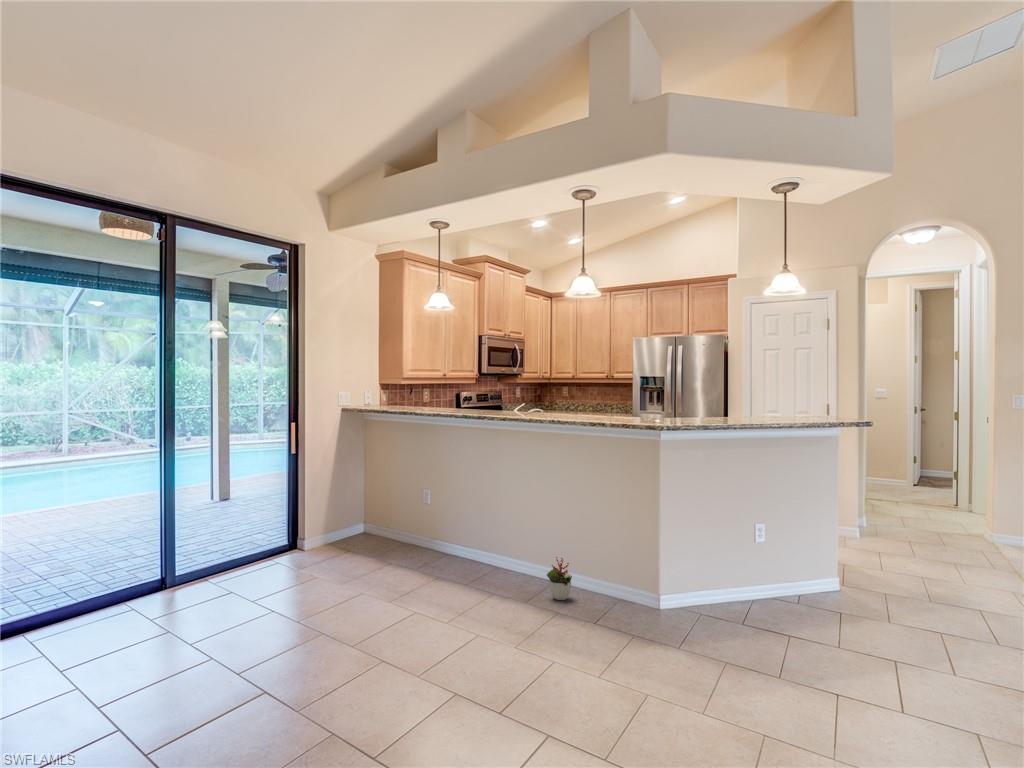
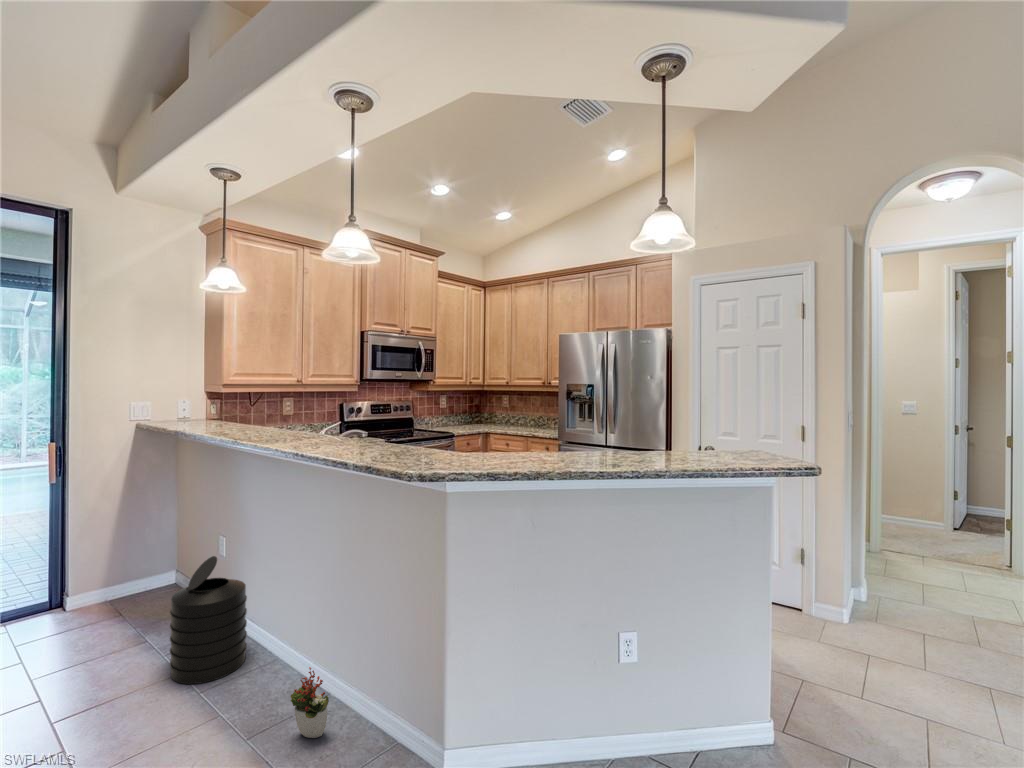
trash can: none [428,497,474,581] -> present [170,556,247,684]

